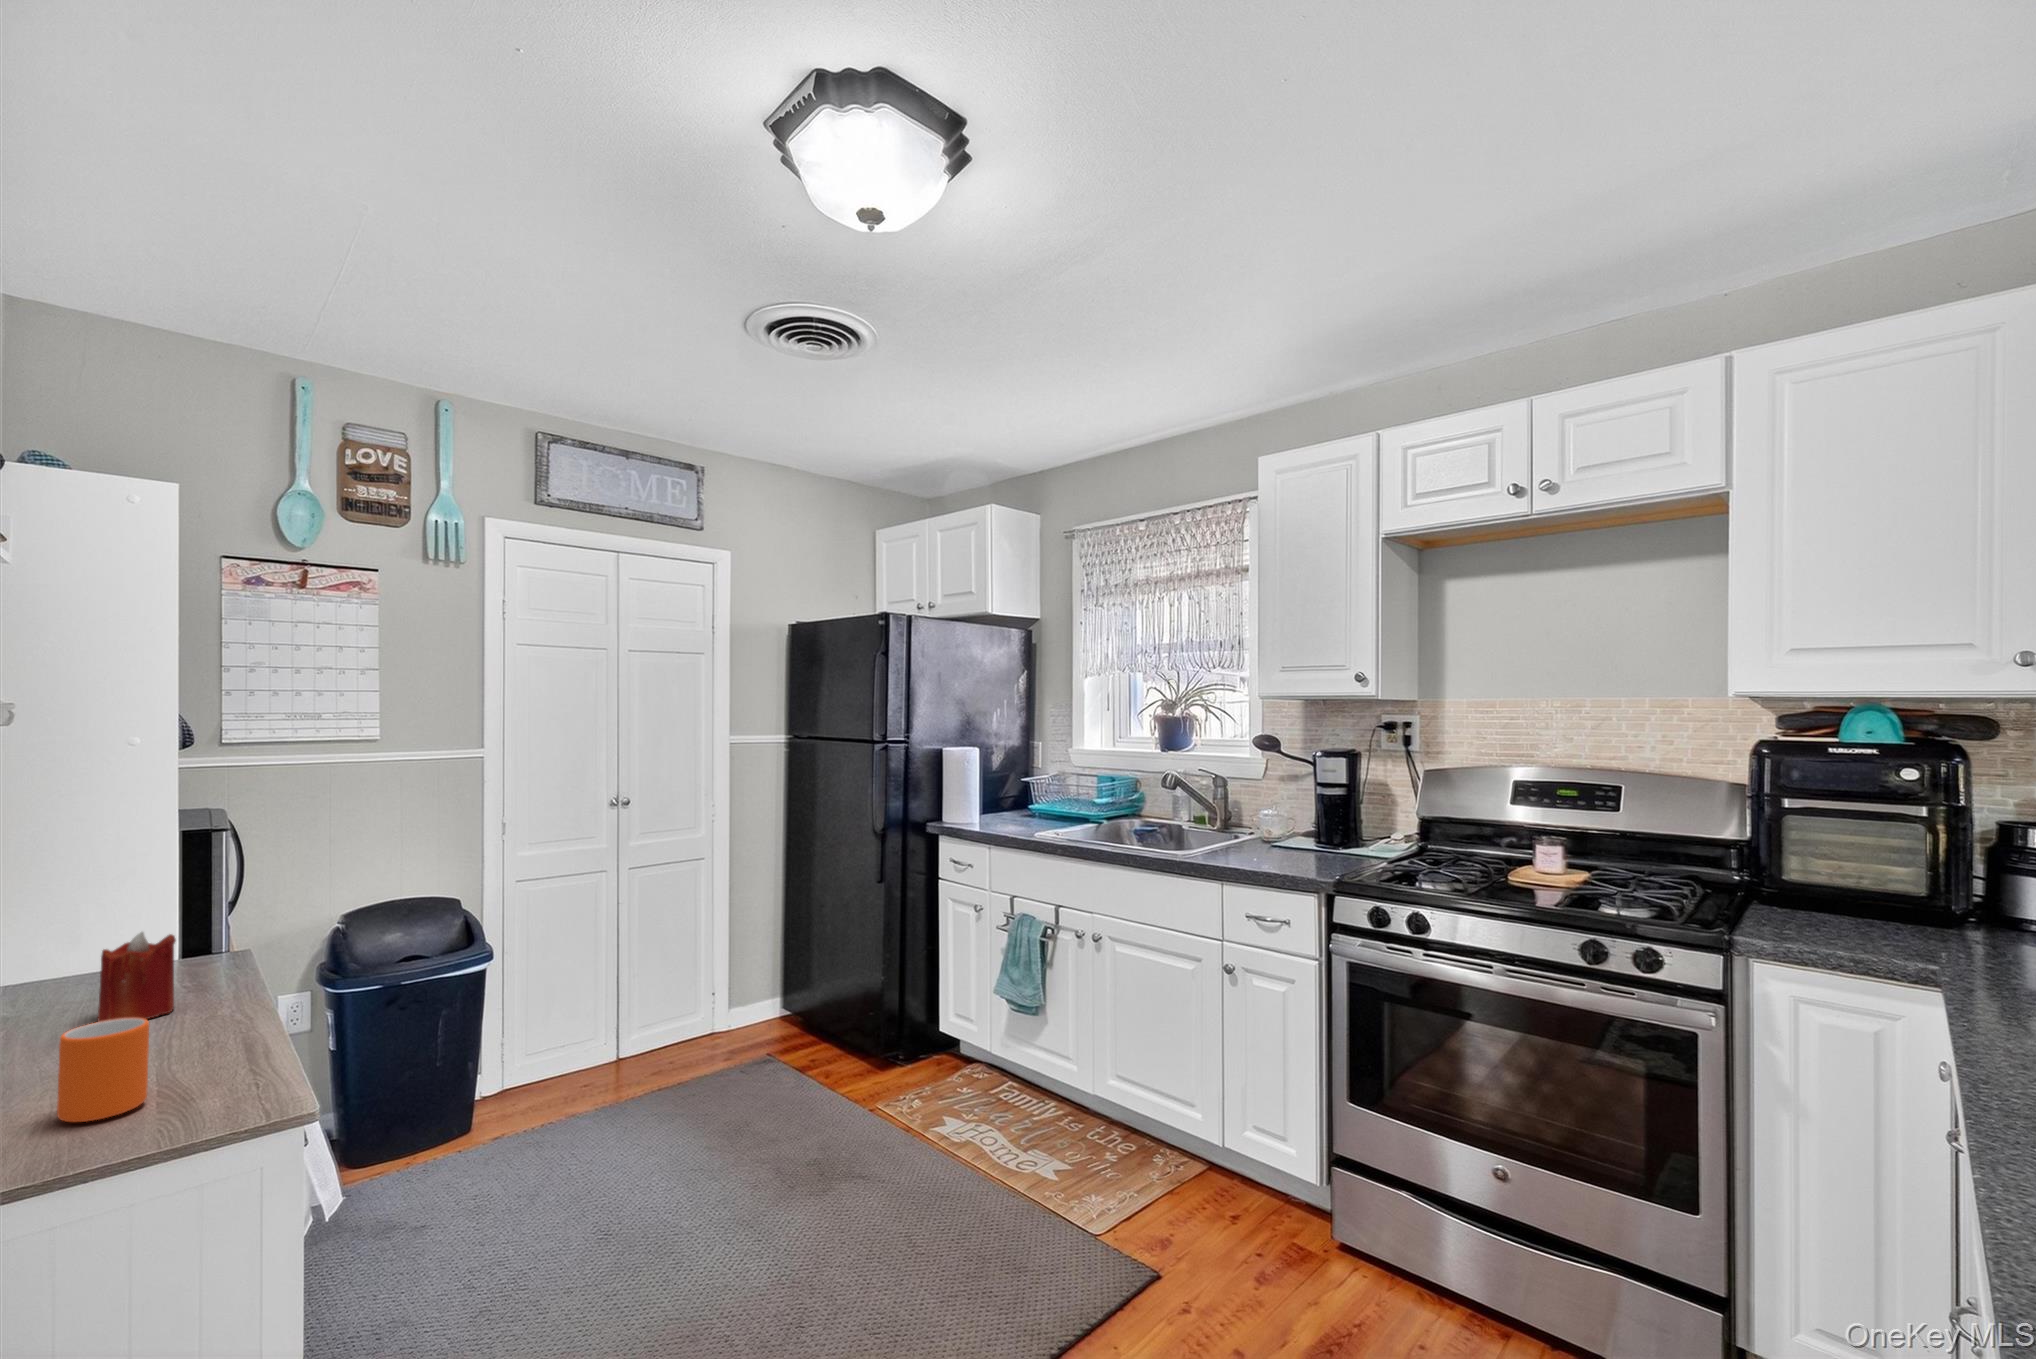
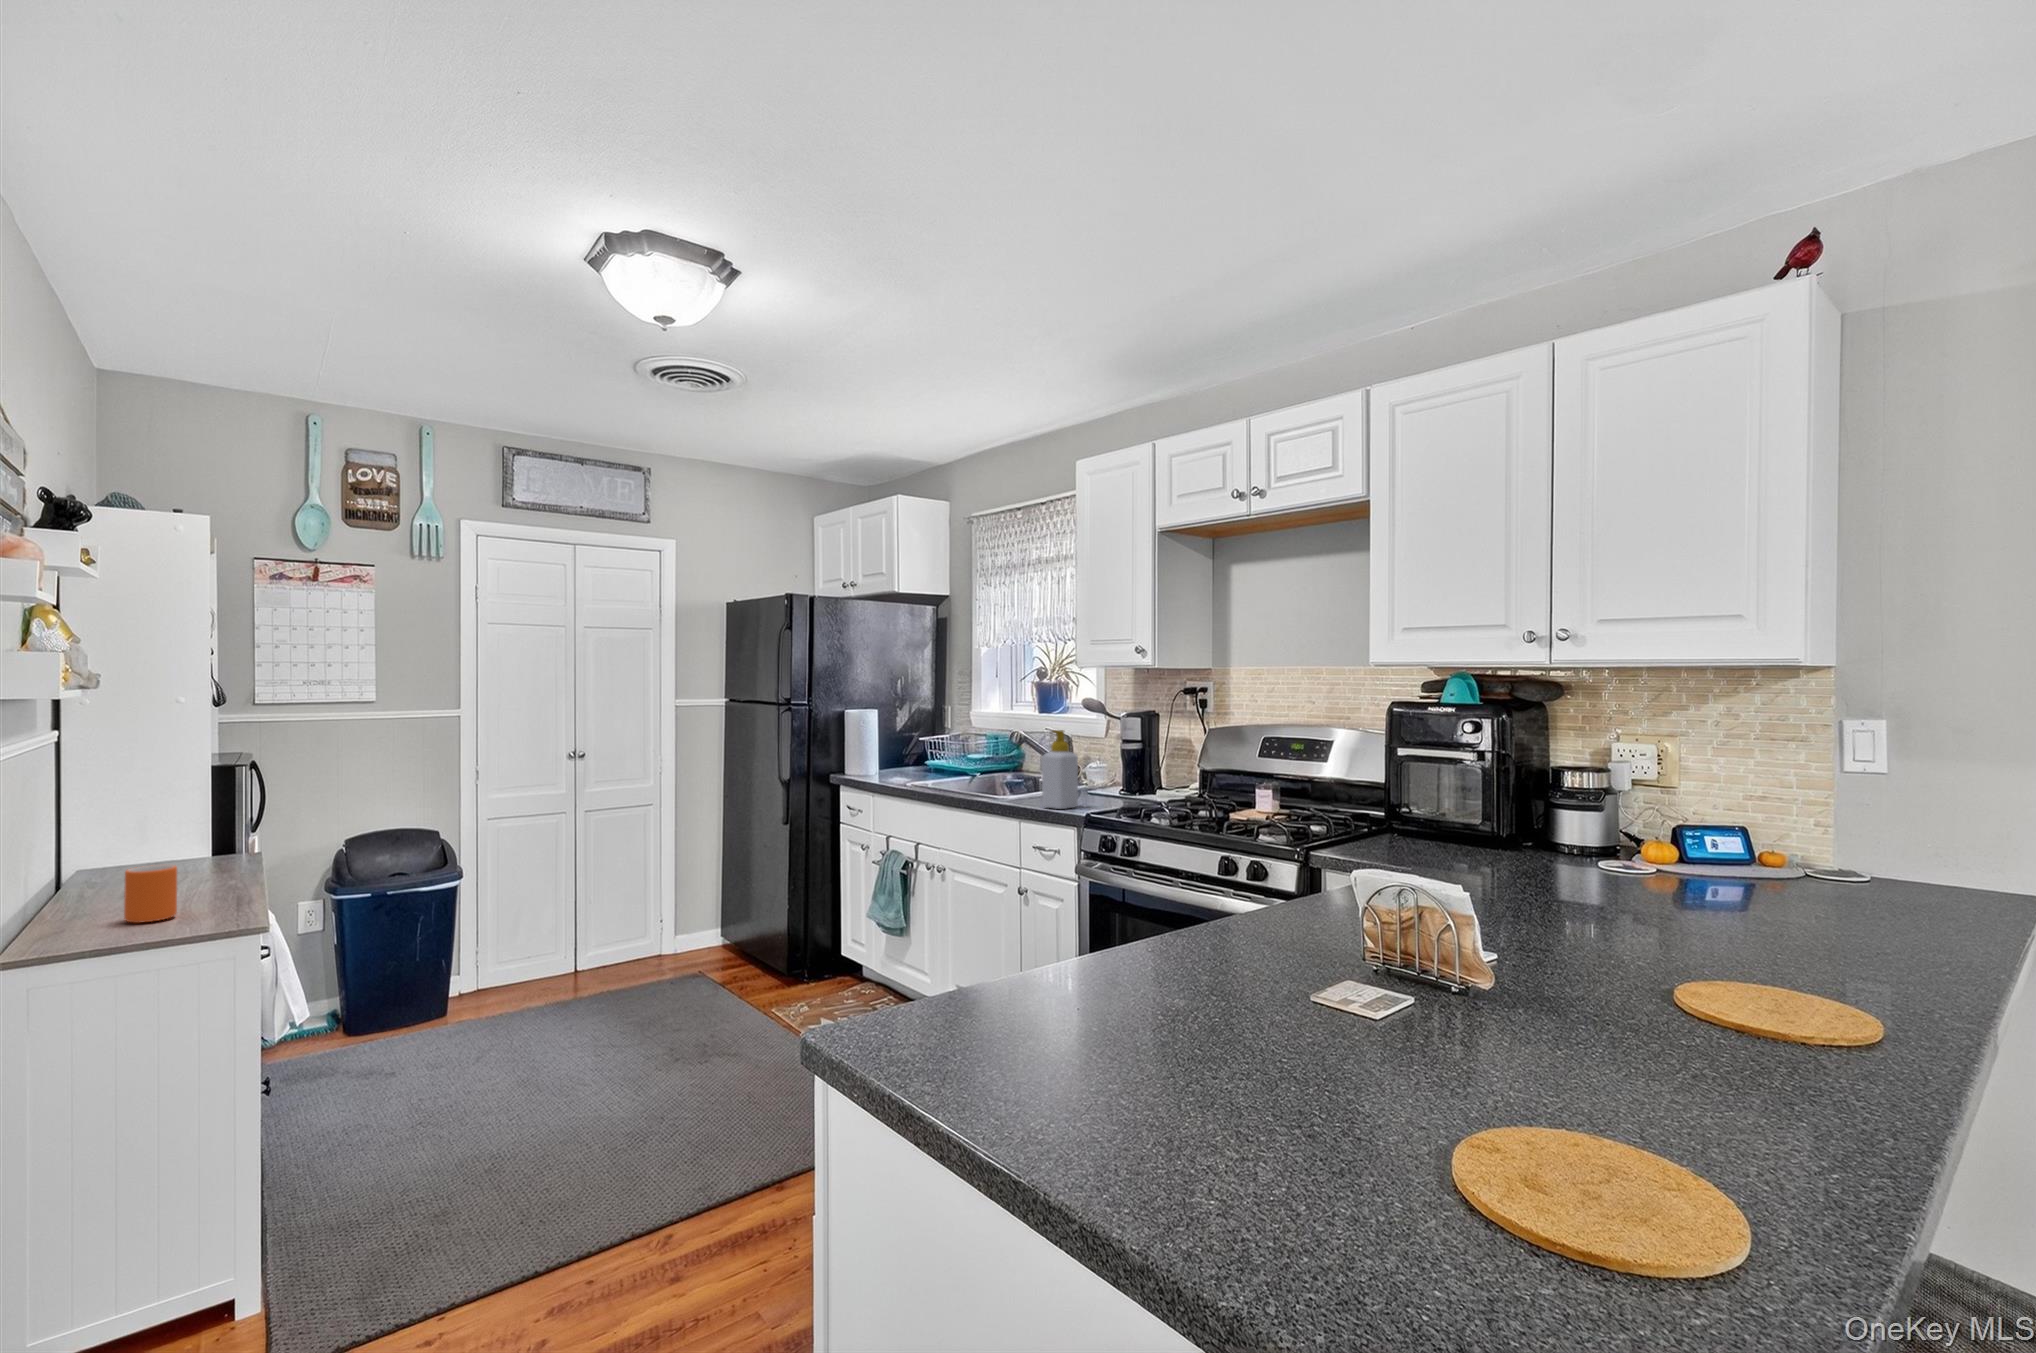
soap bottle: none [1264,774,1306,871] -> present [1042,730,1078,809]
candle: present [98,932,176,1022] -> none [155,825,205,885]

